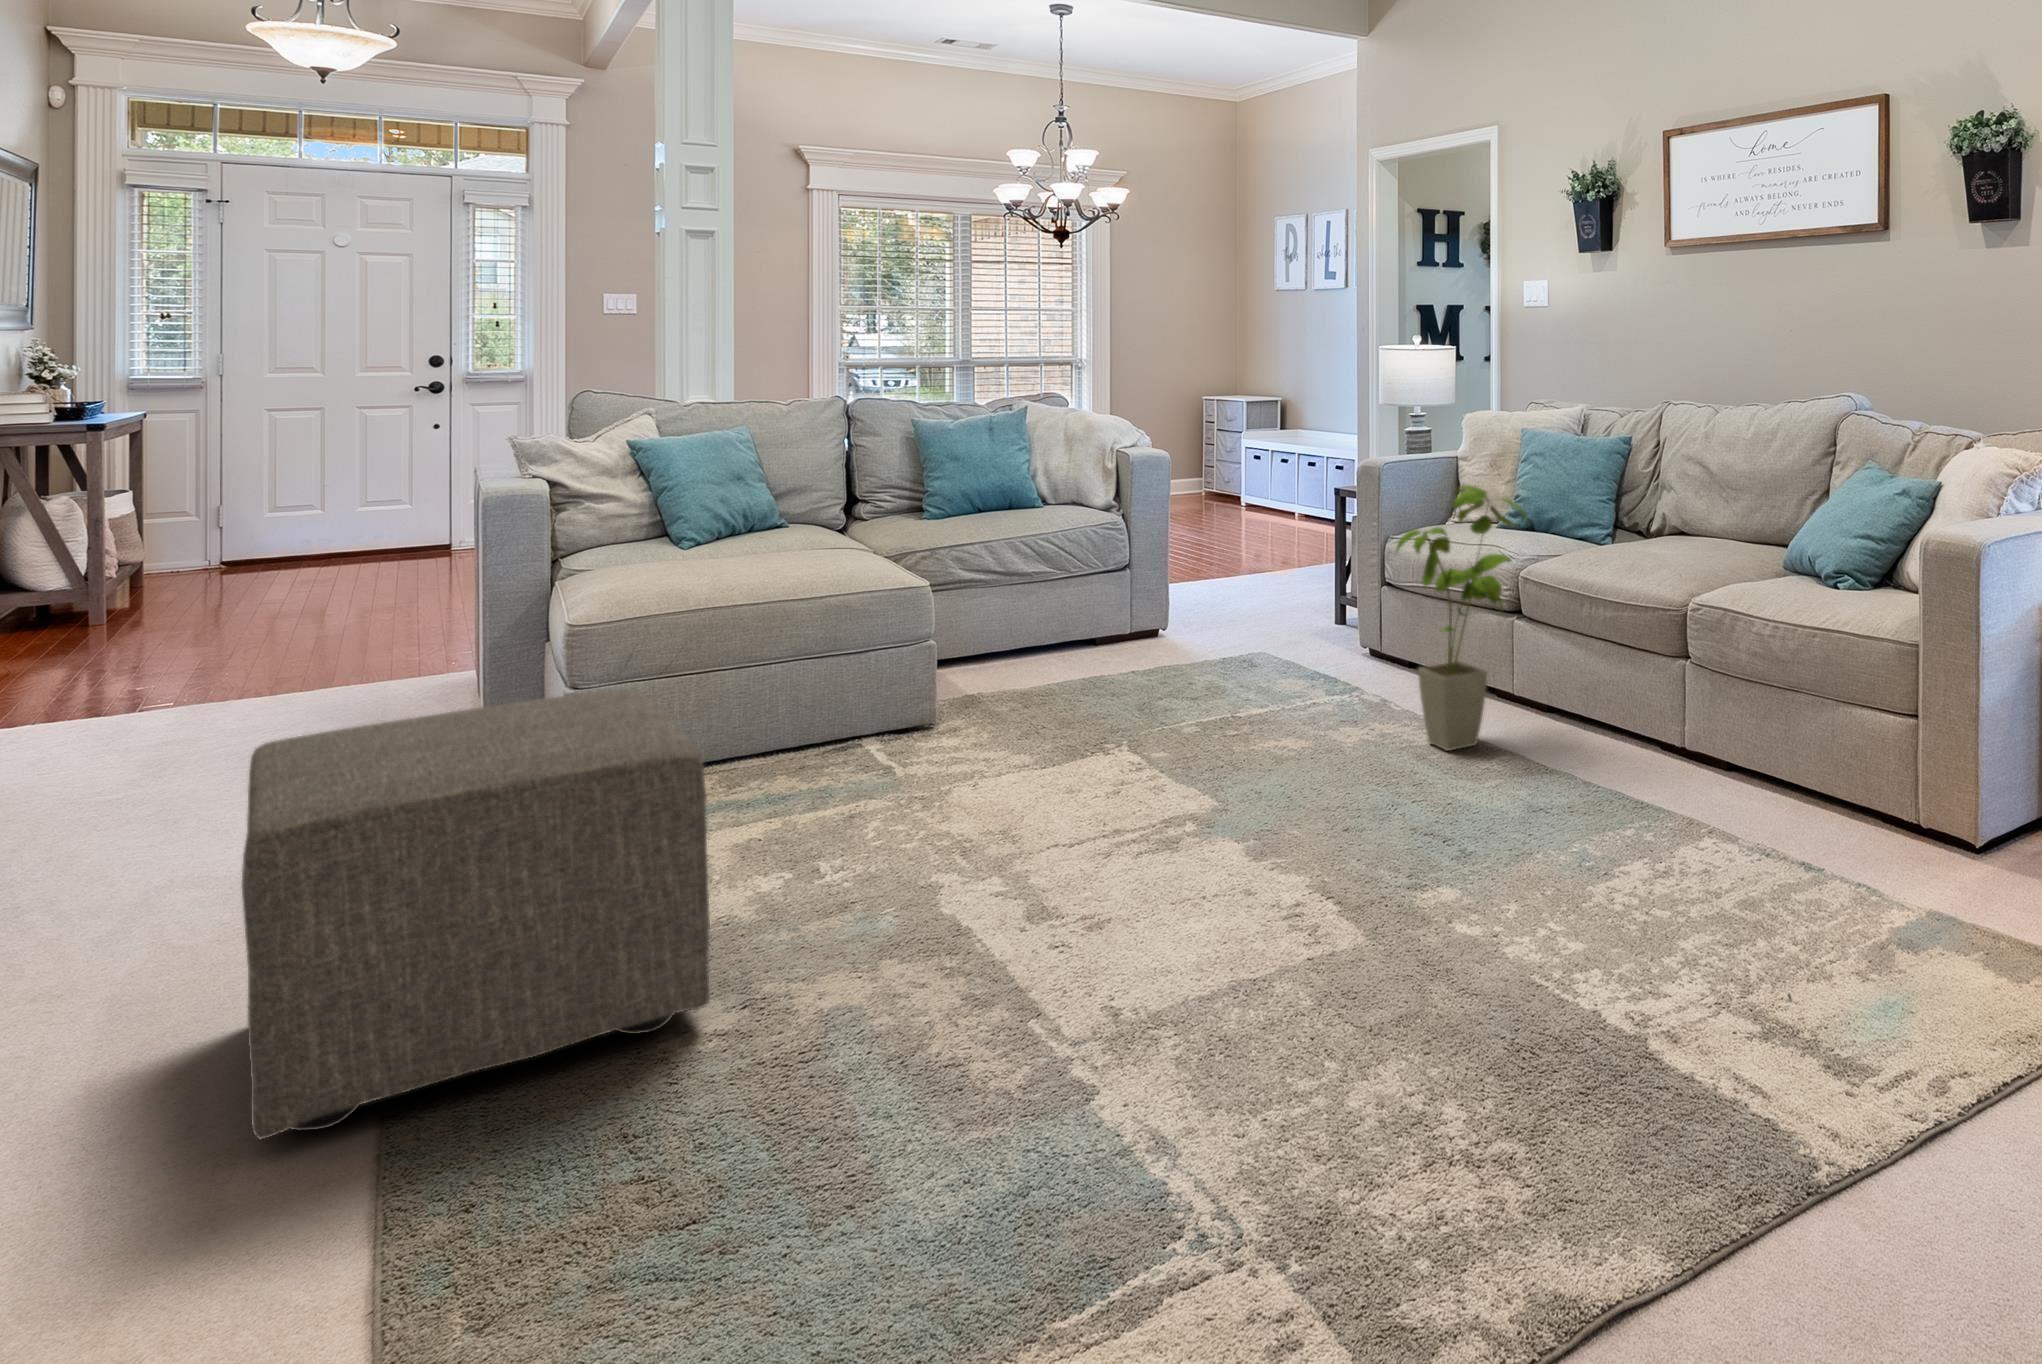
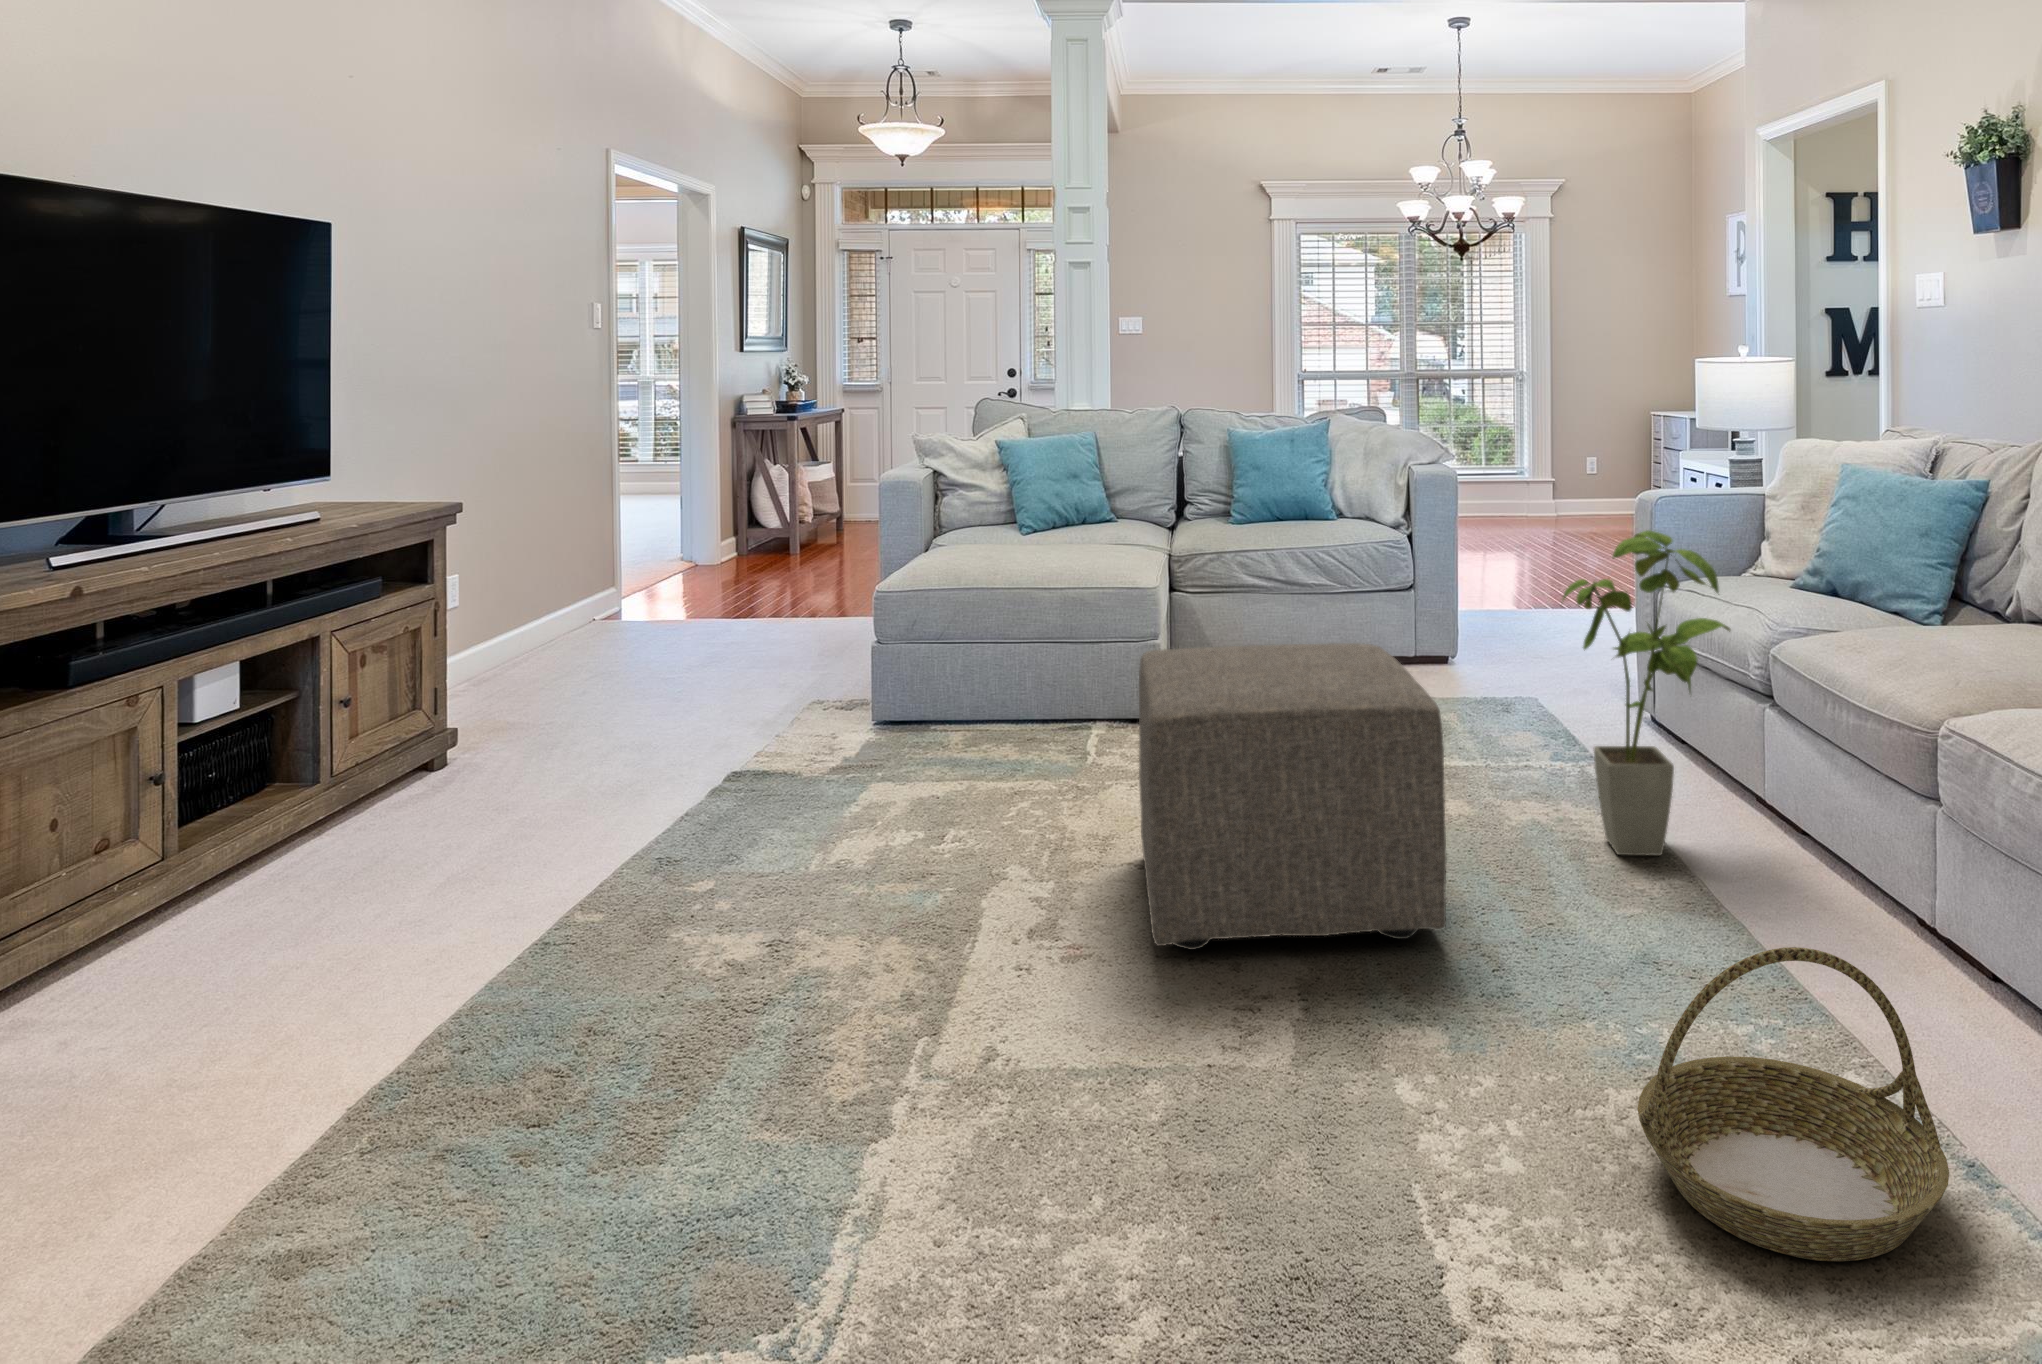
ottoman: present [242,689,710,1139] -> present [1139,643,1447,950]
basket: none [1634,742,1827,936] -> present [1638,947,1949,1261]

